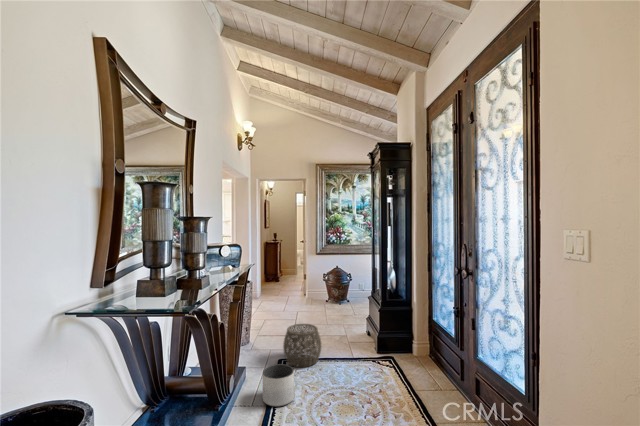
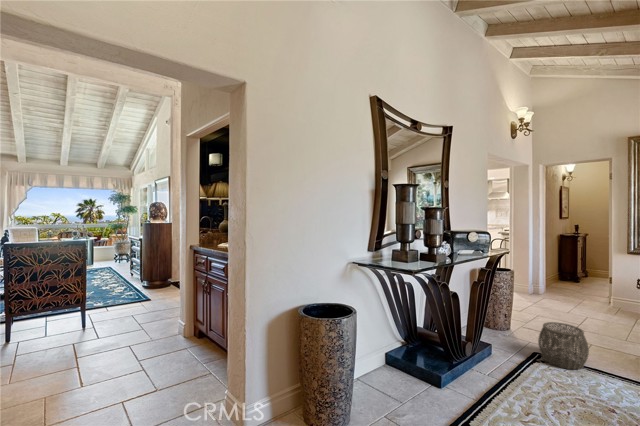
planter: present [262,364,294,407] -> none [500,348,534,387]

